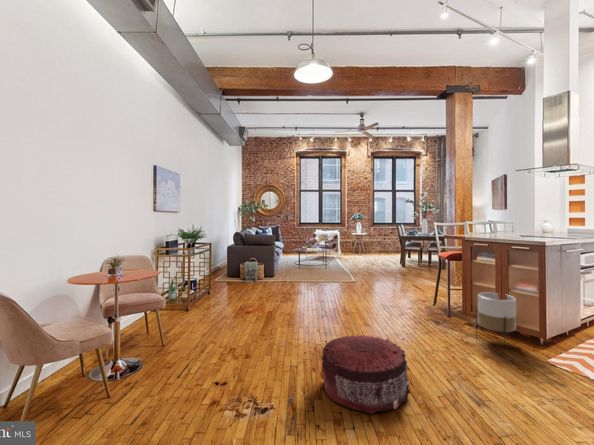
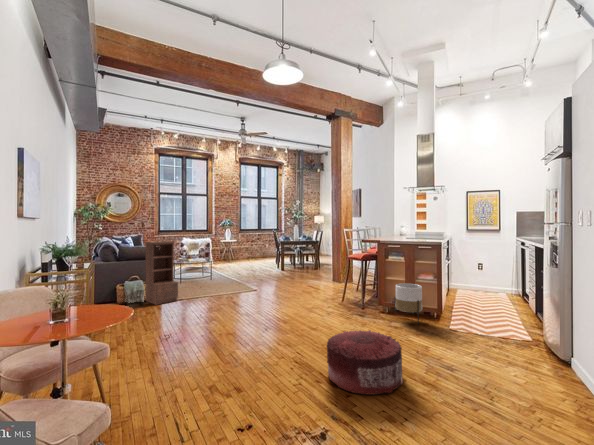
bookshelf: none [258,232,281,285] -> present [145,241,178,305]

